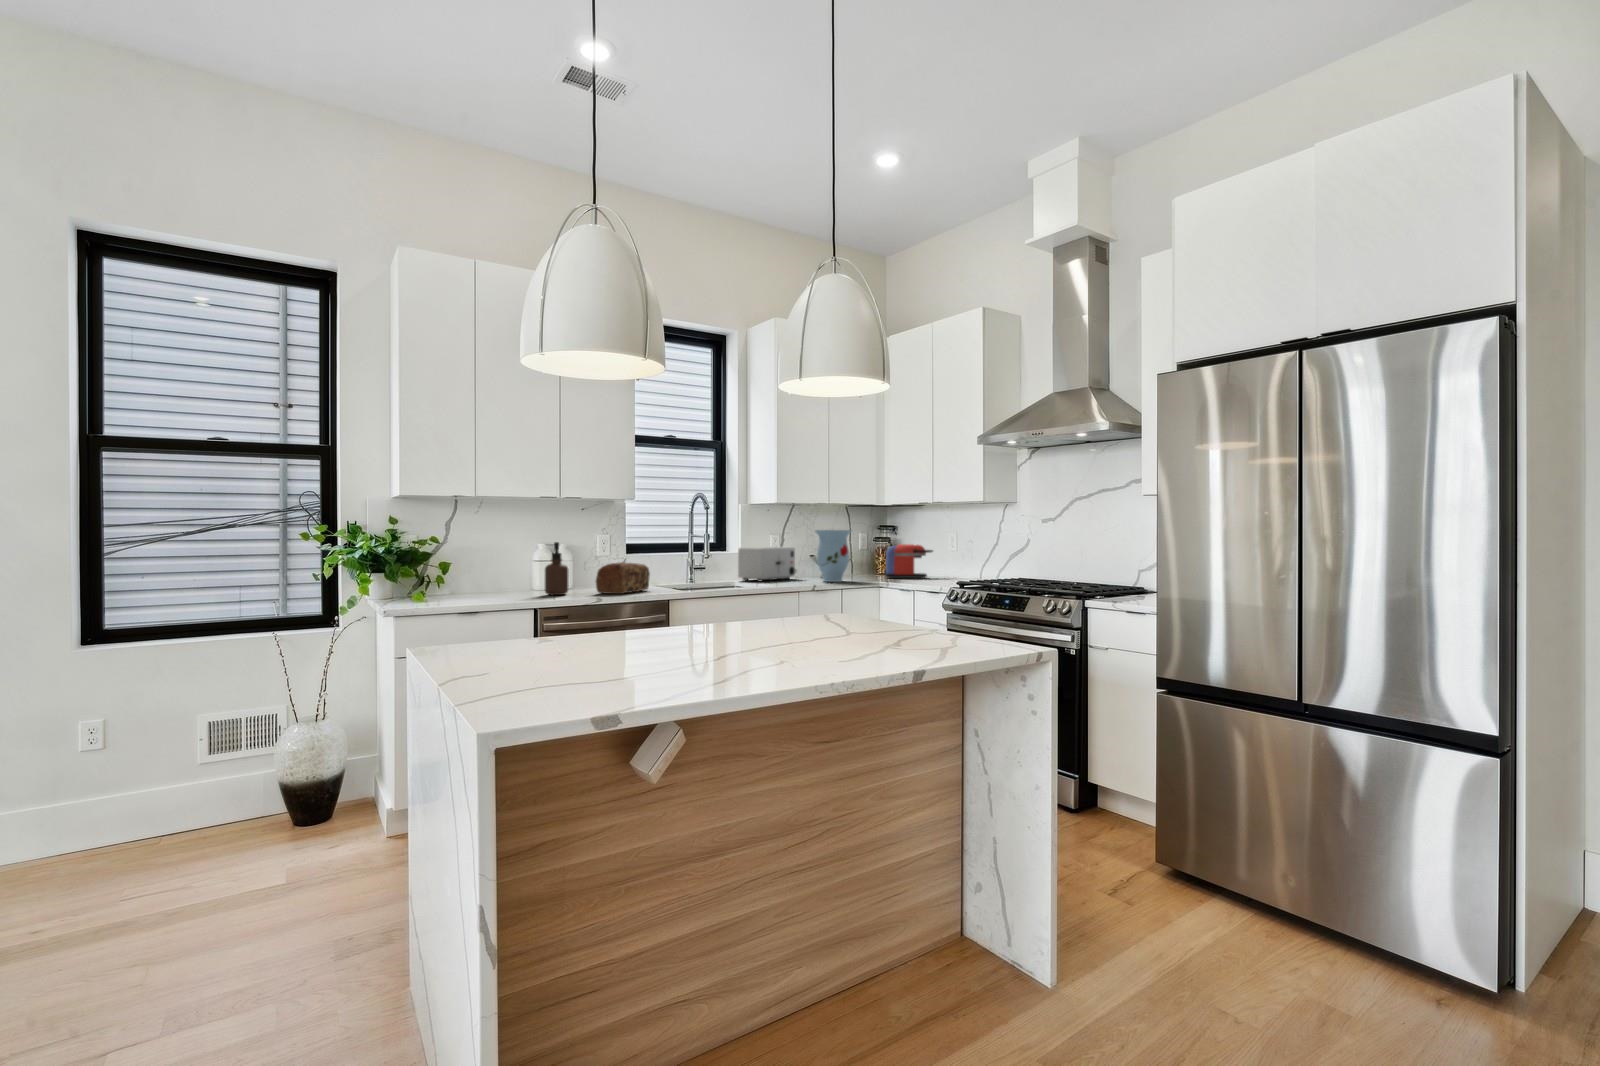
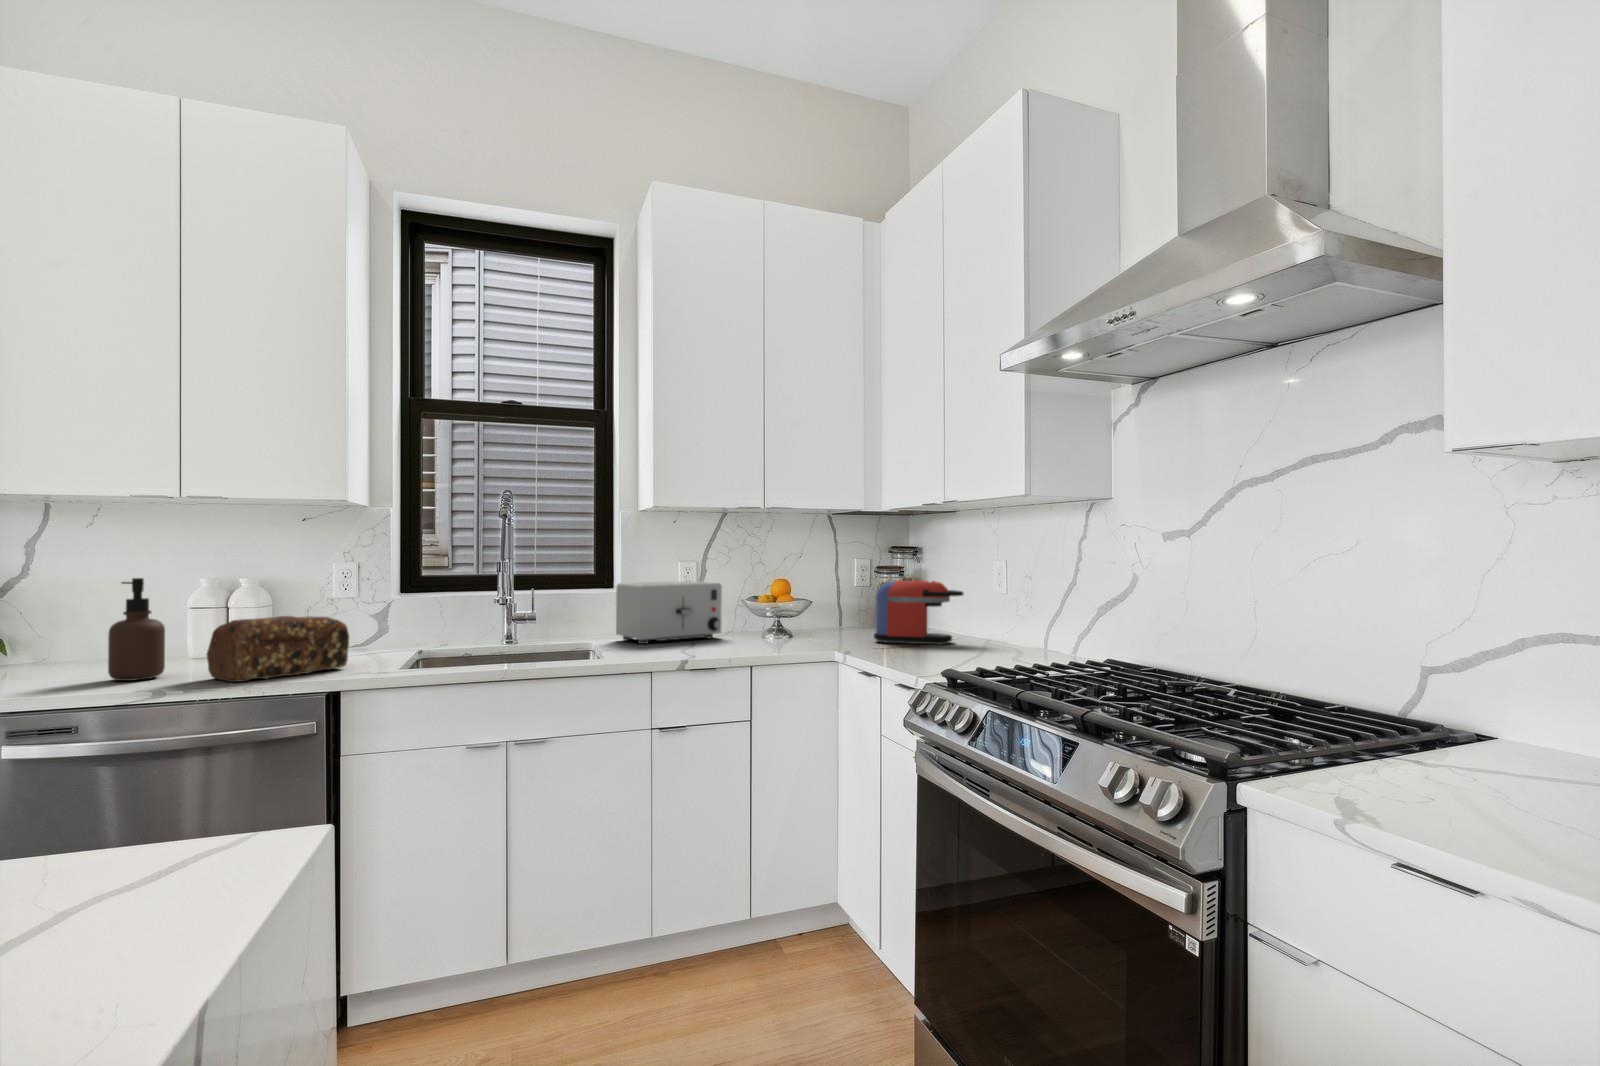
vase: present [815,530,851,582] -> none [722,554,793,651]

